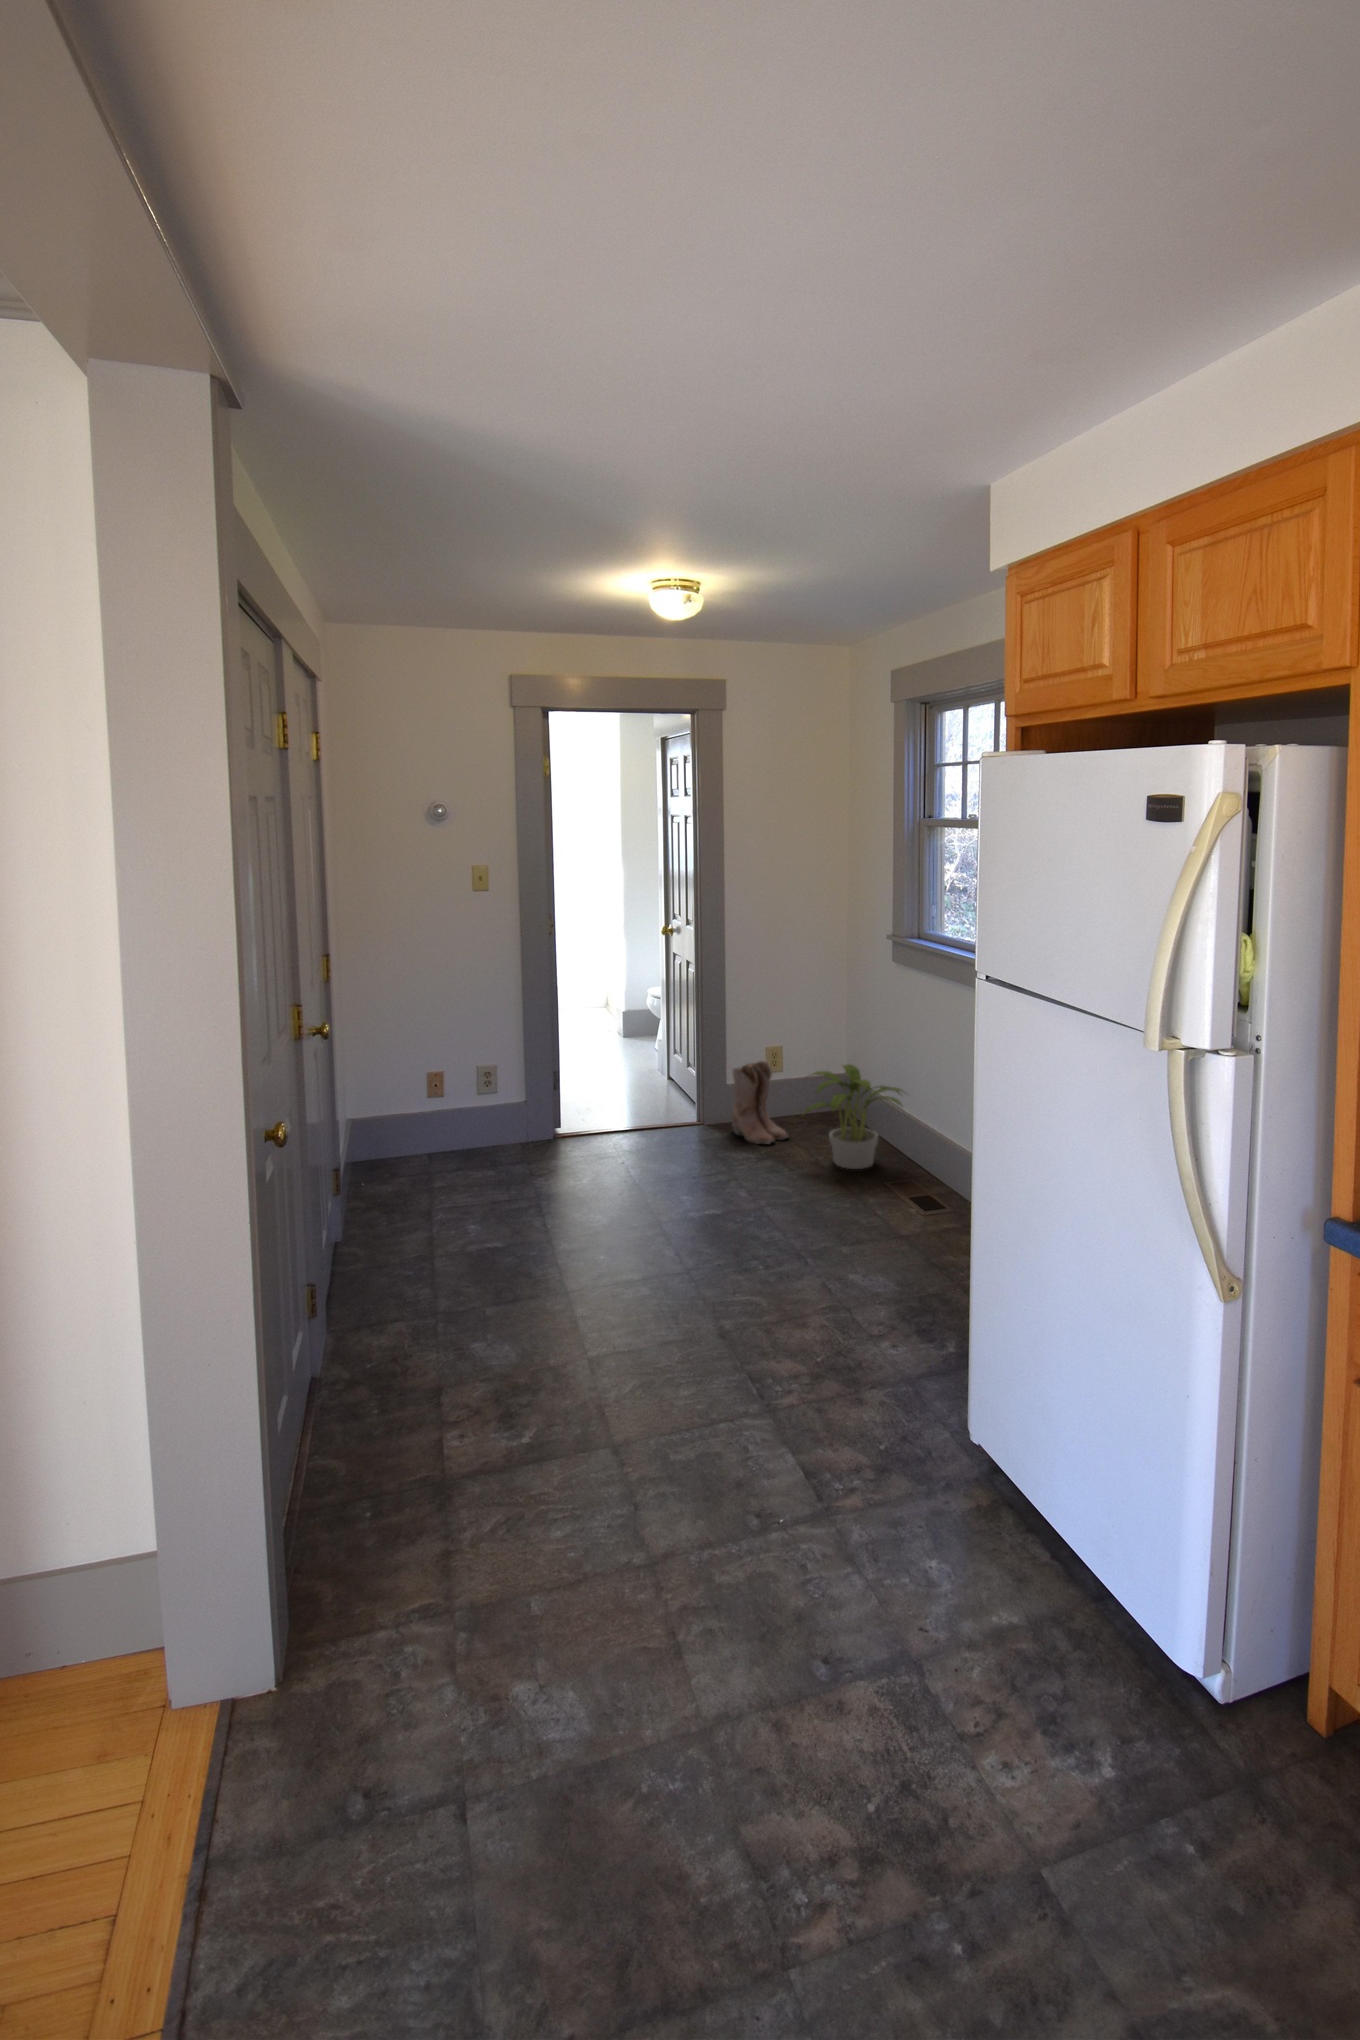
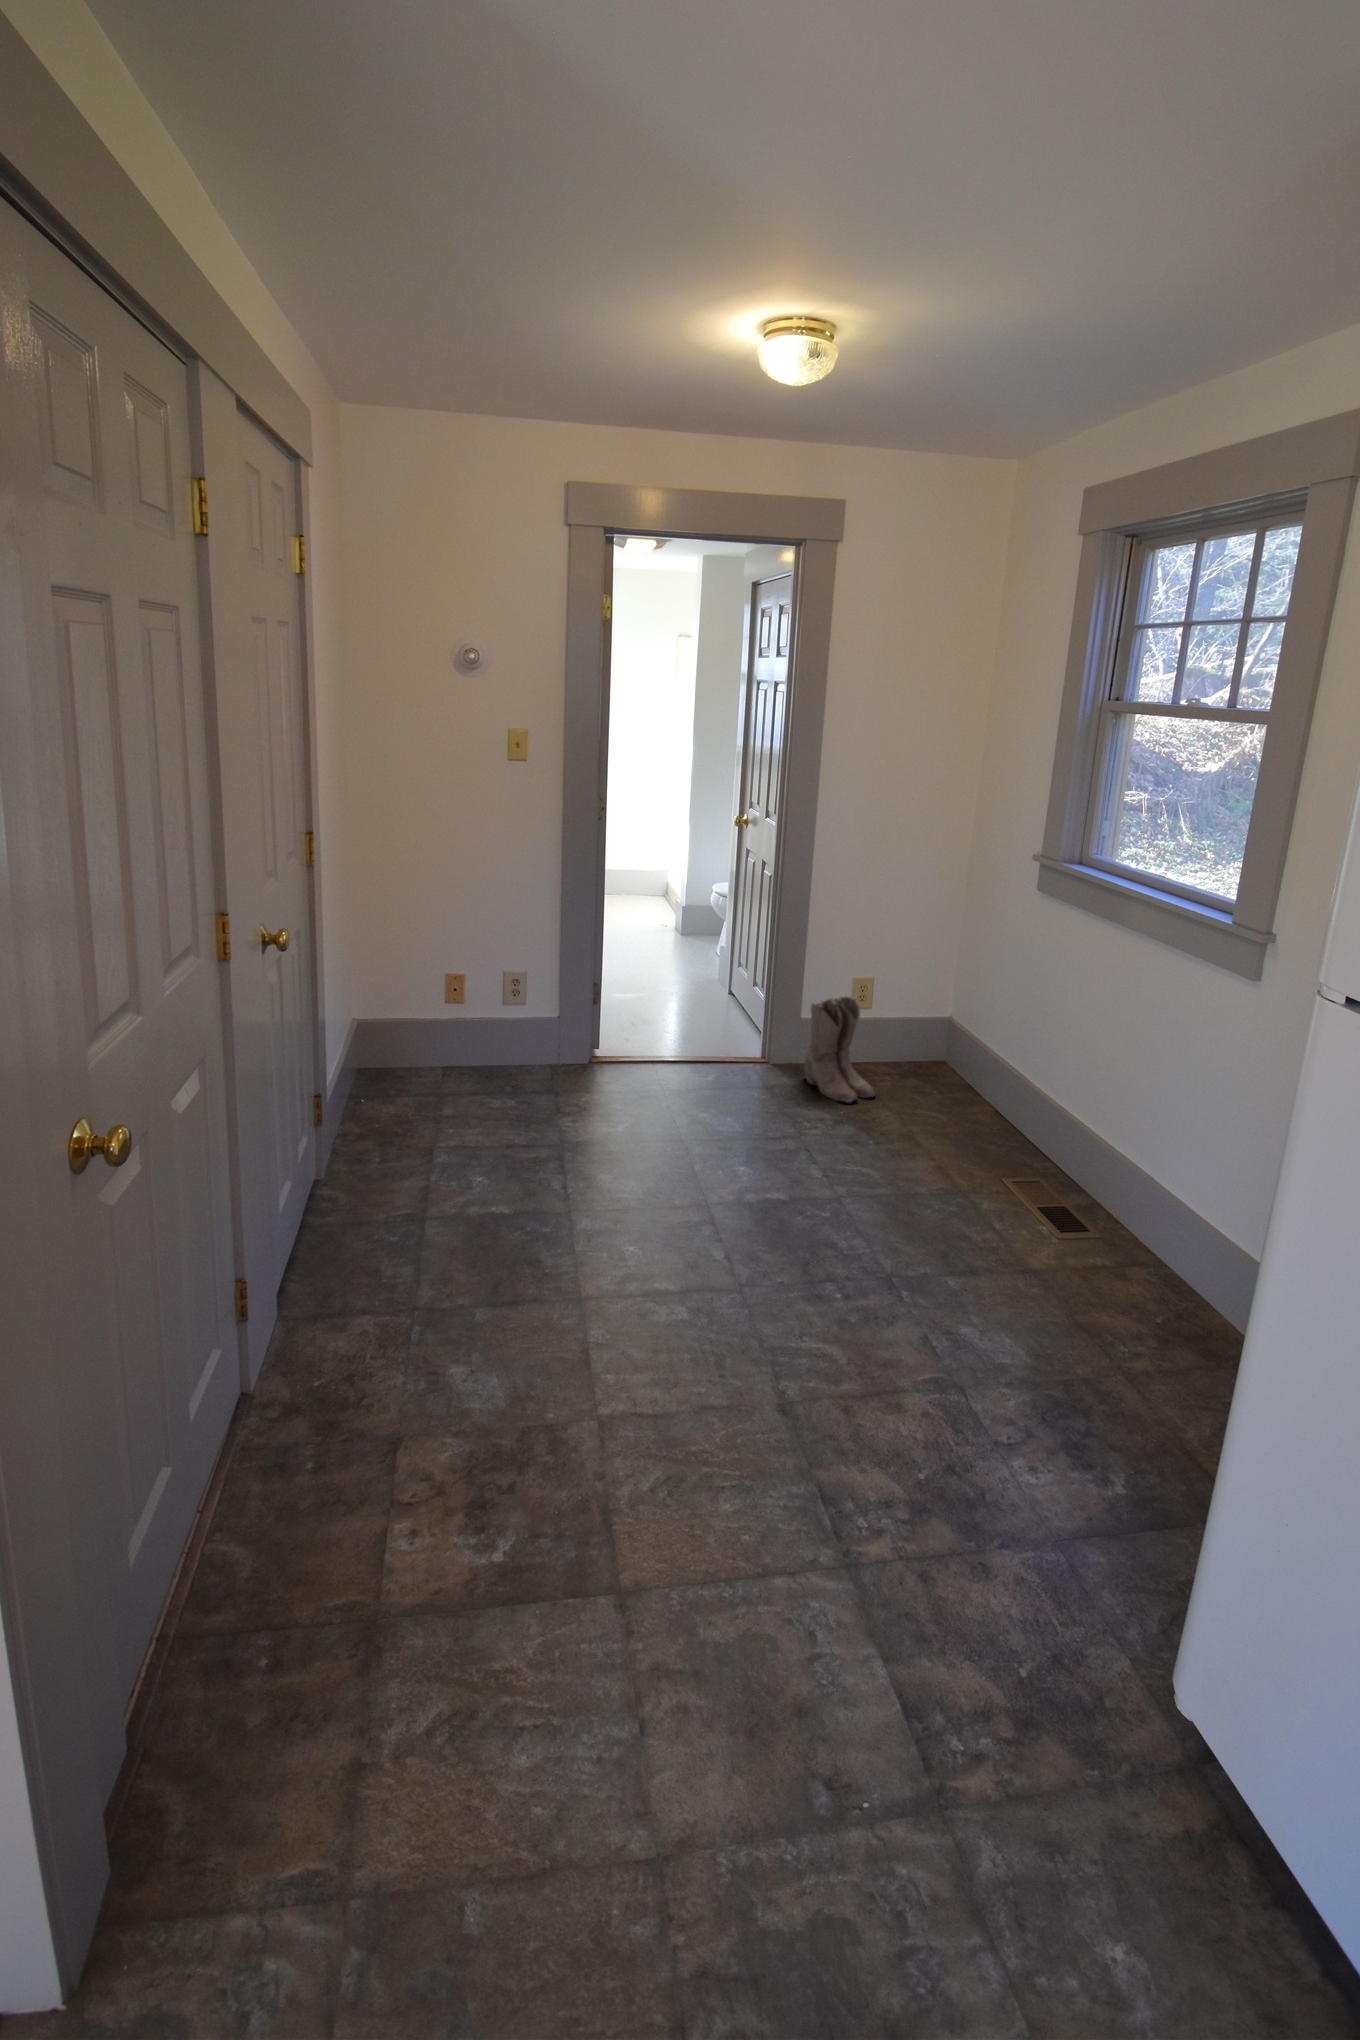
potted plant: present [804,1065,902,1169] -> none [899,1017,1044,1155]

